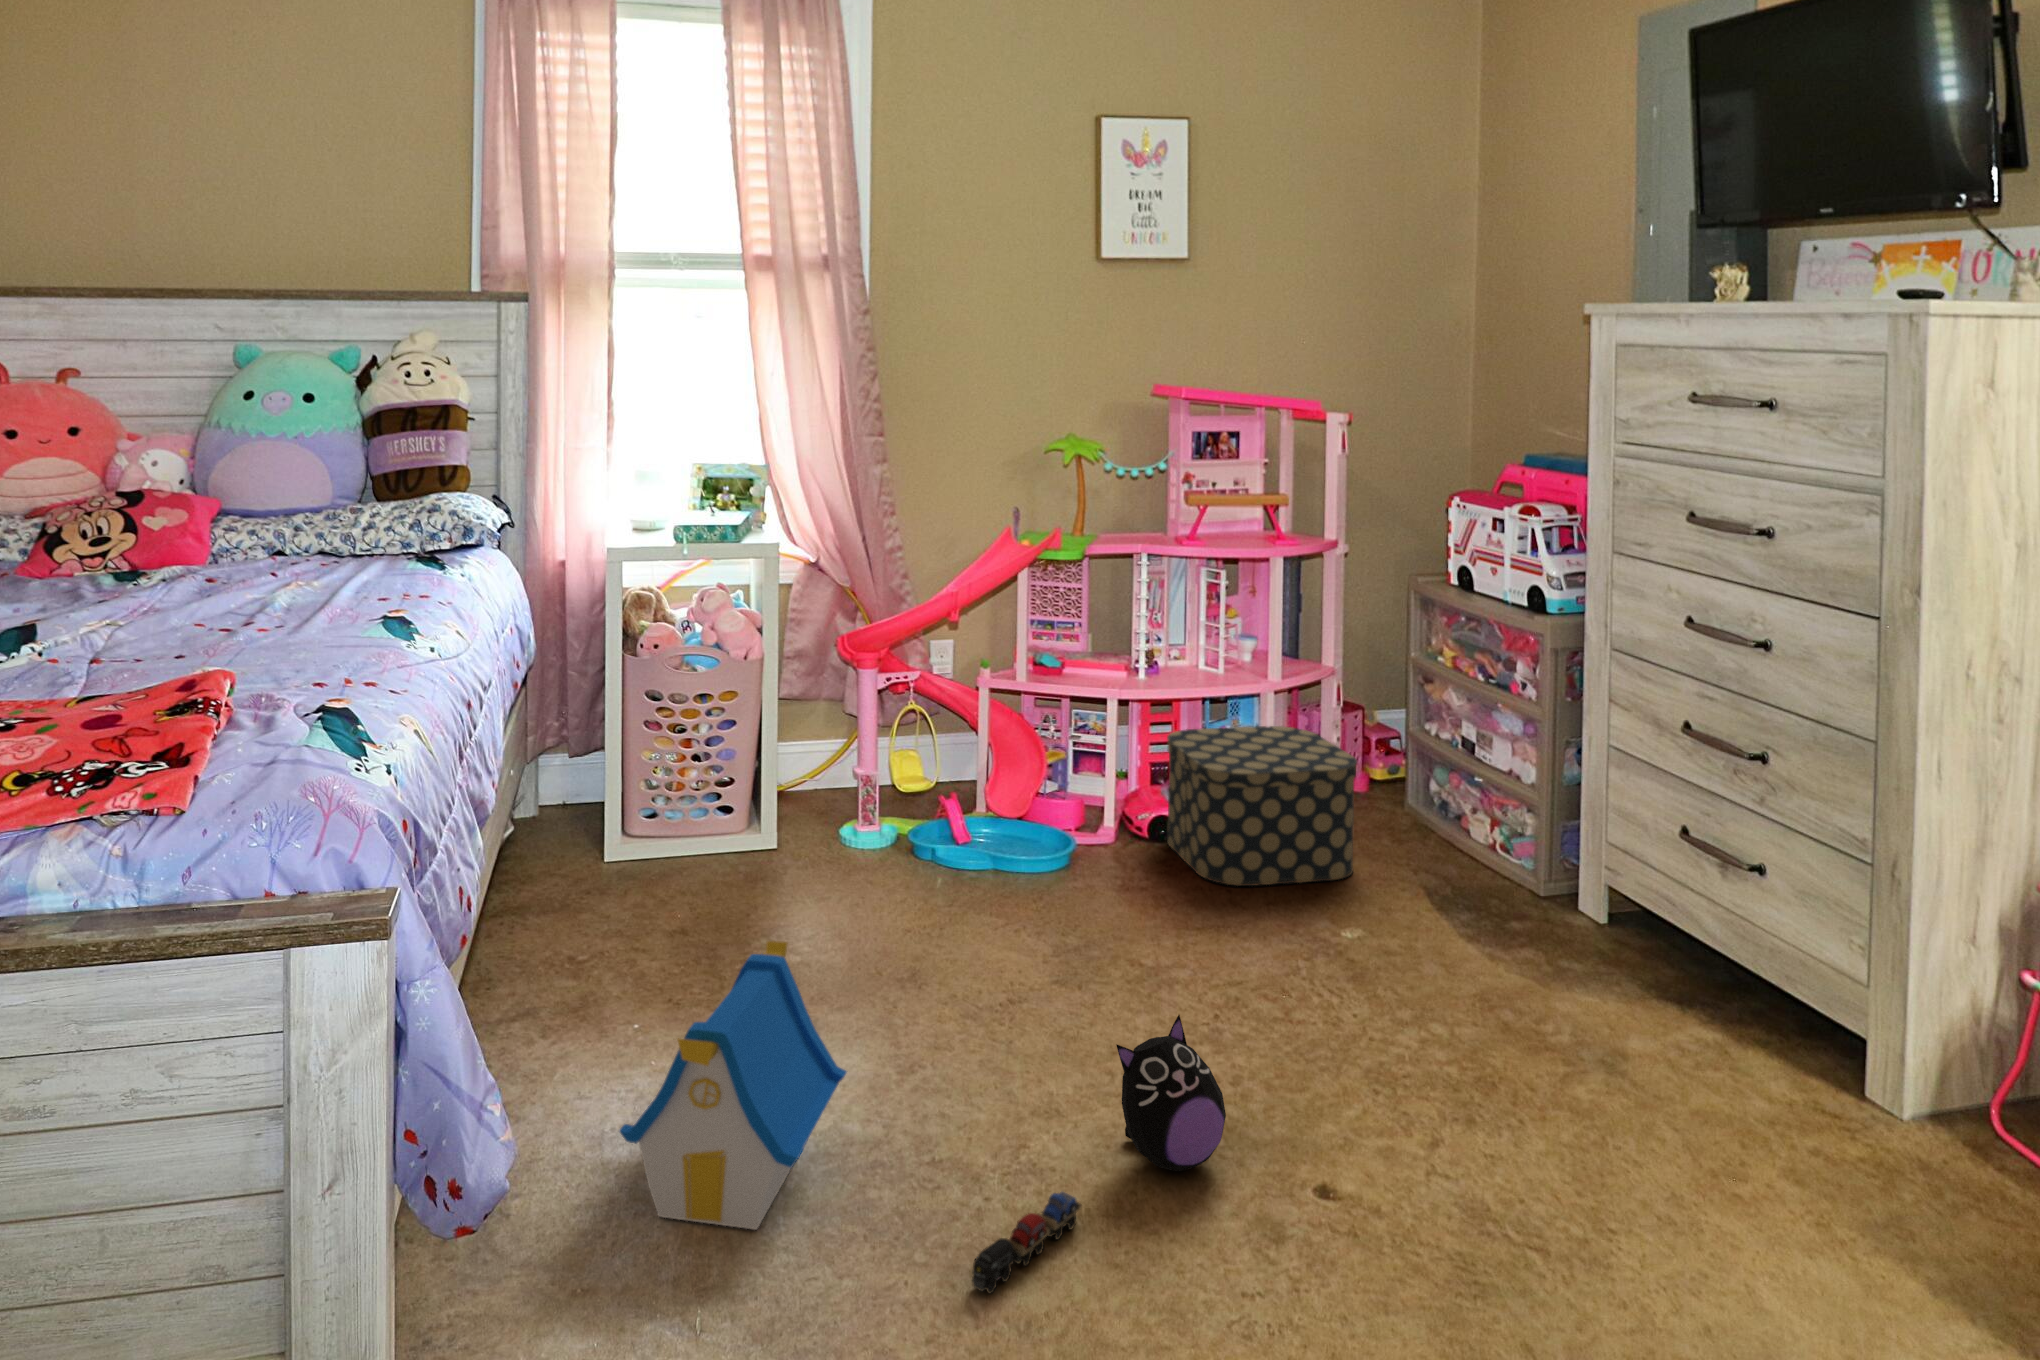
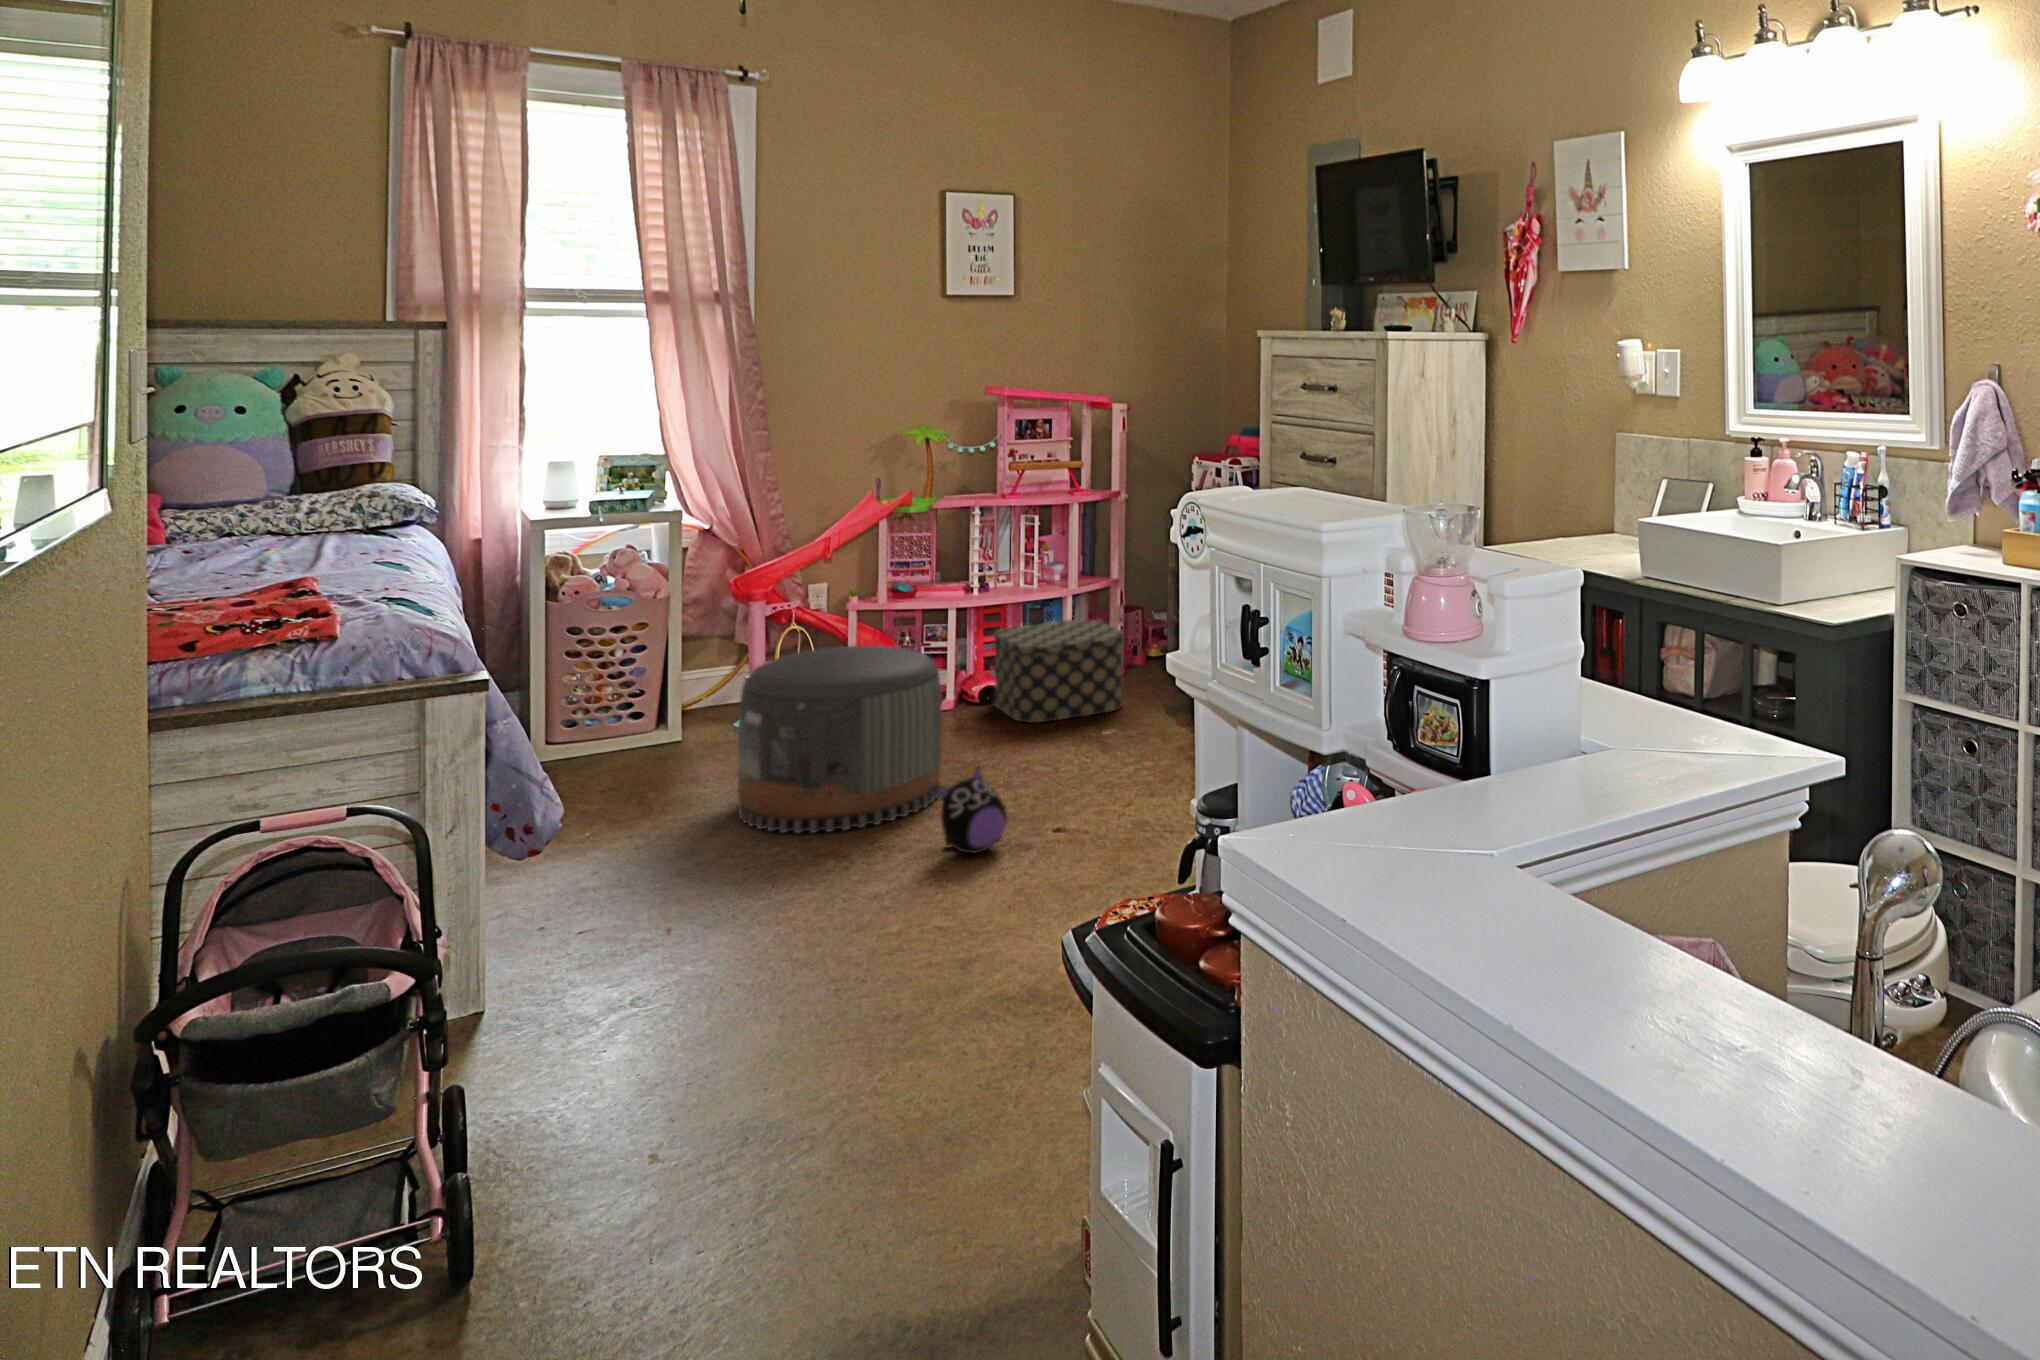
pouf: none [833,763,1110,1068] -> present [738,645,942,833]
toy house: present [619,941,846,1230] -> none [590,756,754,924]
toy train: present [972,1192,1082,1294] -> none [841,866,913,917]

